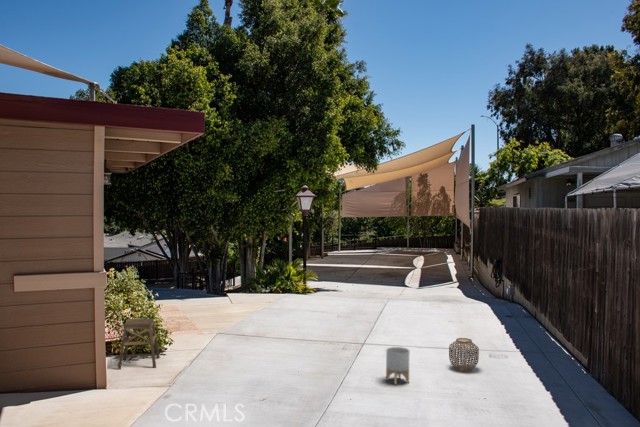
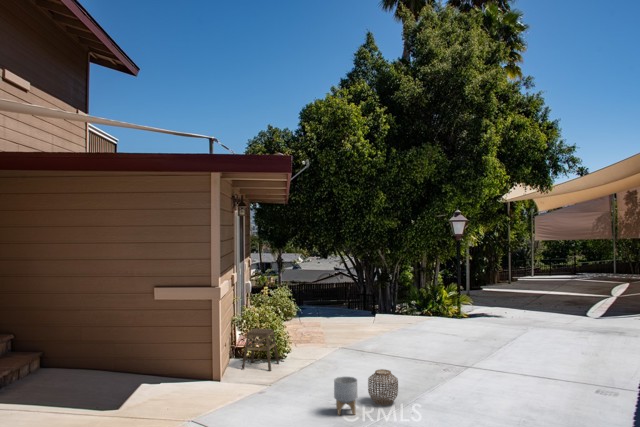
woven basket: present [449,338,479,372] -> present [368,369,398,405]
planter: present [386,347,410,385] -> present [334,376,357,415]

